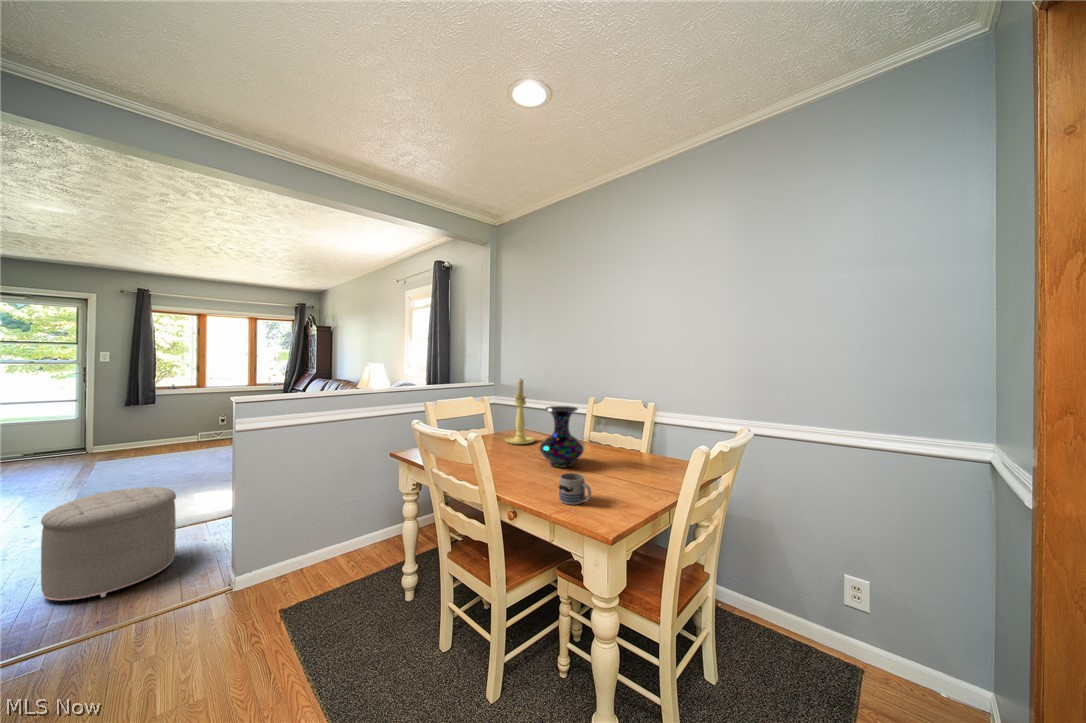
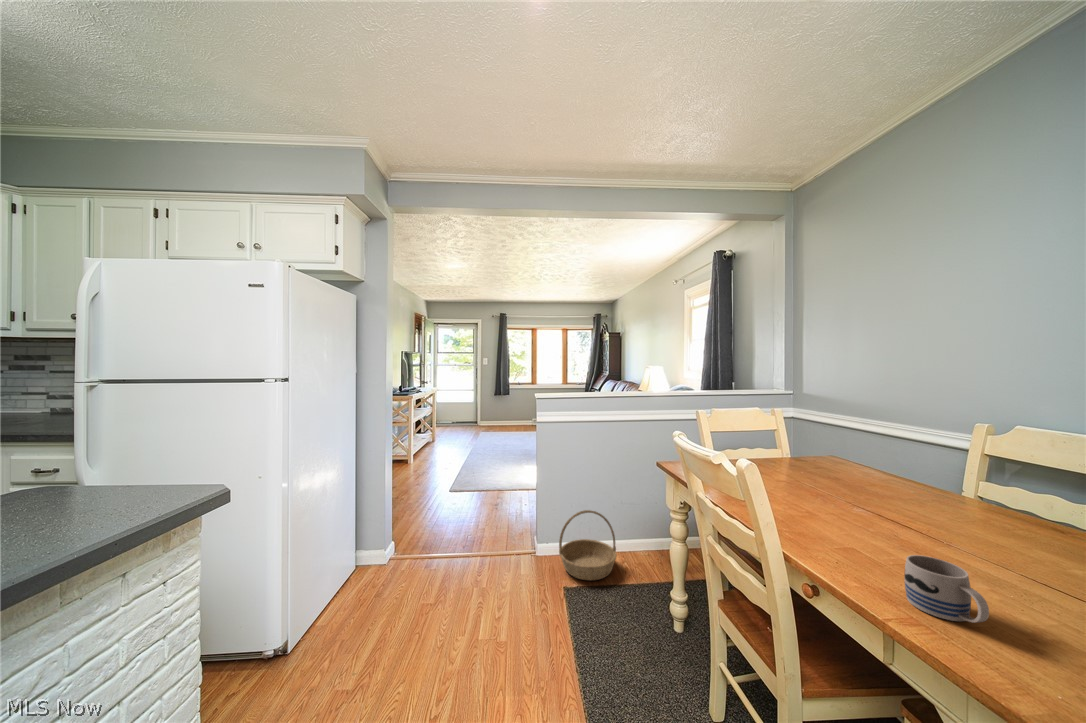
candle holder: present [505,379,535,444] -> none [805,388,859,483]
vase: present [539,406,584,468] -> none [864,435,967,539]
ottoman: present [41,487,176,600] -> none [447,455,508,528]
basket: none [270,518,343,597] -> present [559,510,616,581]

